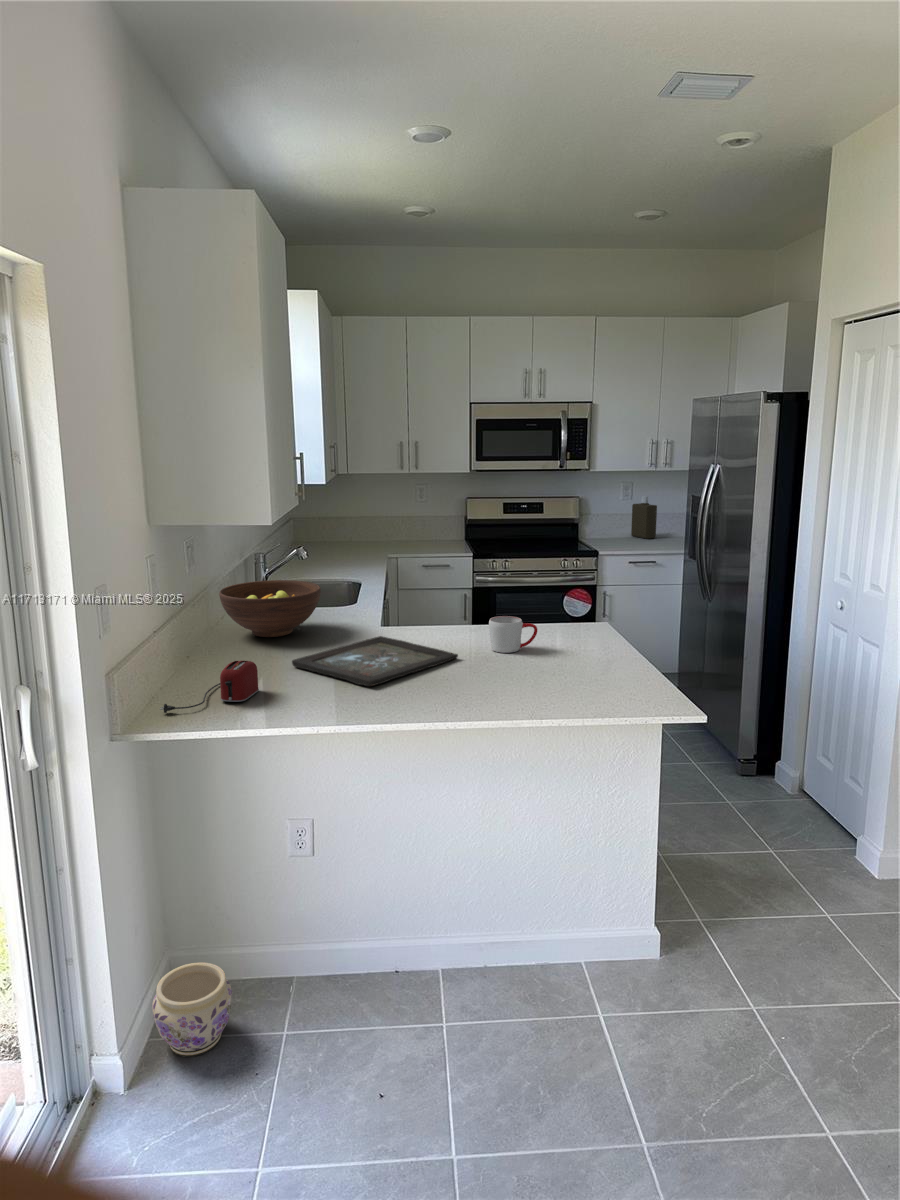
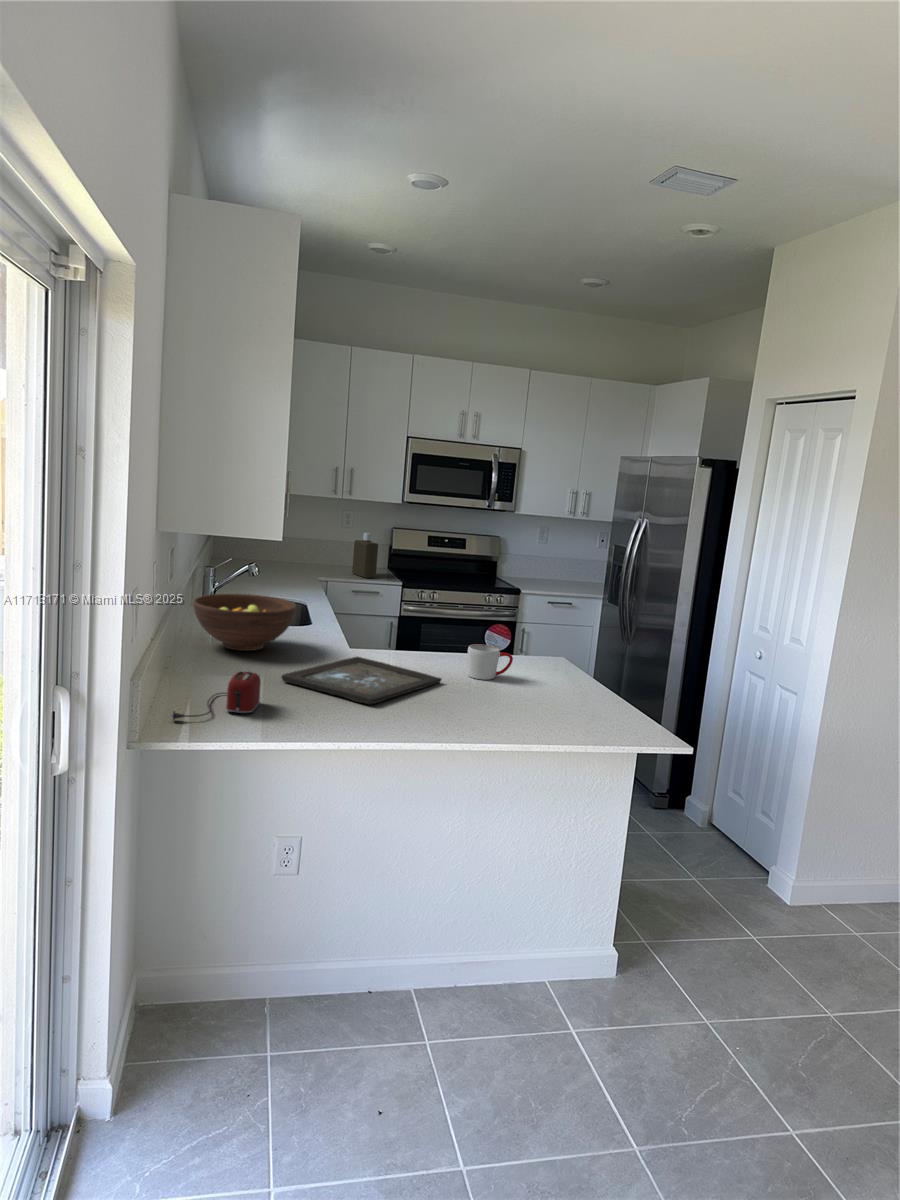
bottle: present [631,496,657,539] -> present [352,533,378,578]
planter: present [152,962,232,1057] -> none [136,981,219,1081]

